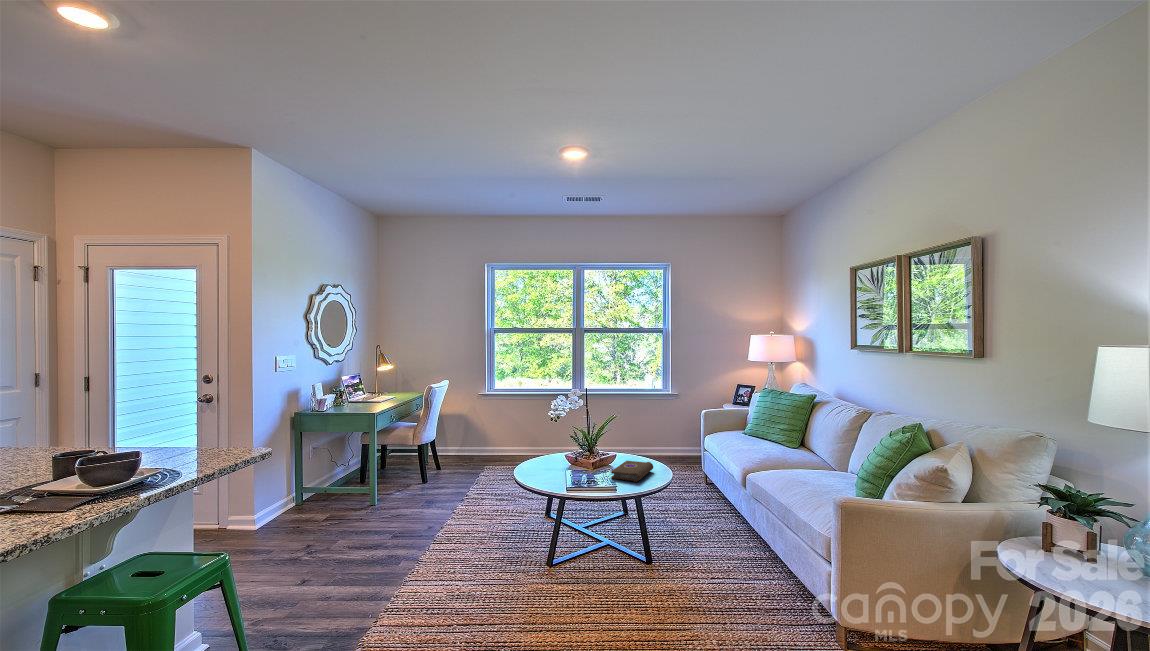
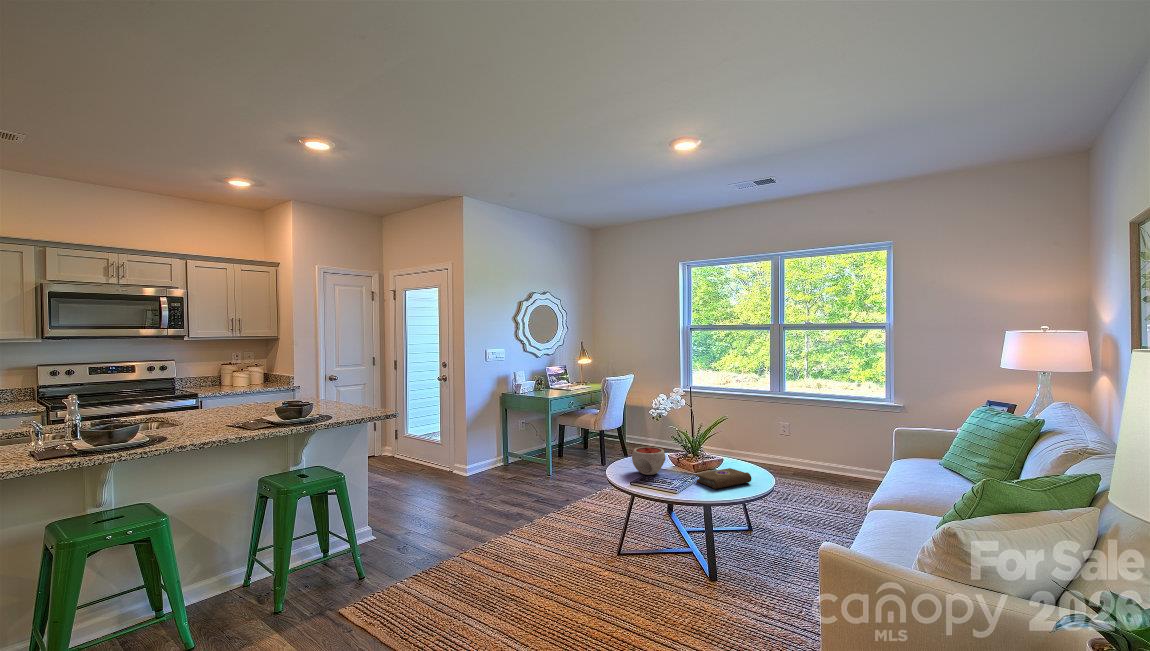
bowl: none [542,451,577,481] -> present [632,447,666,475]

